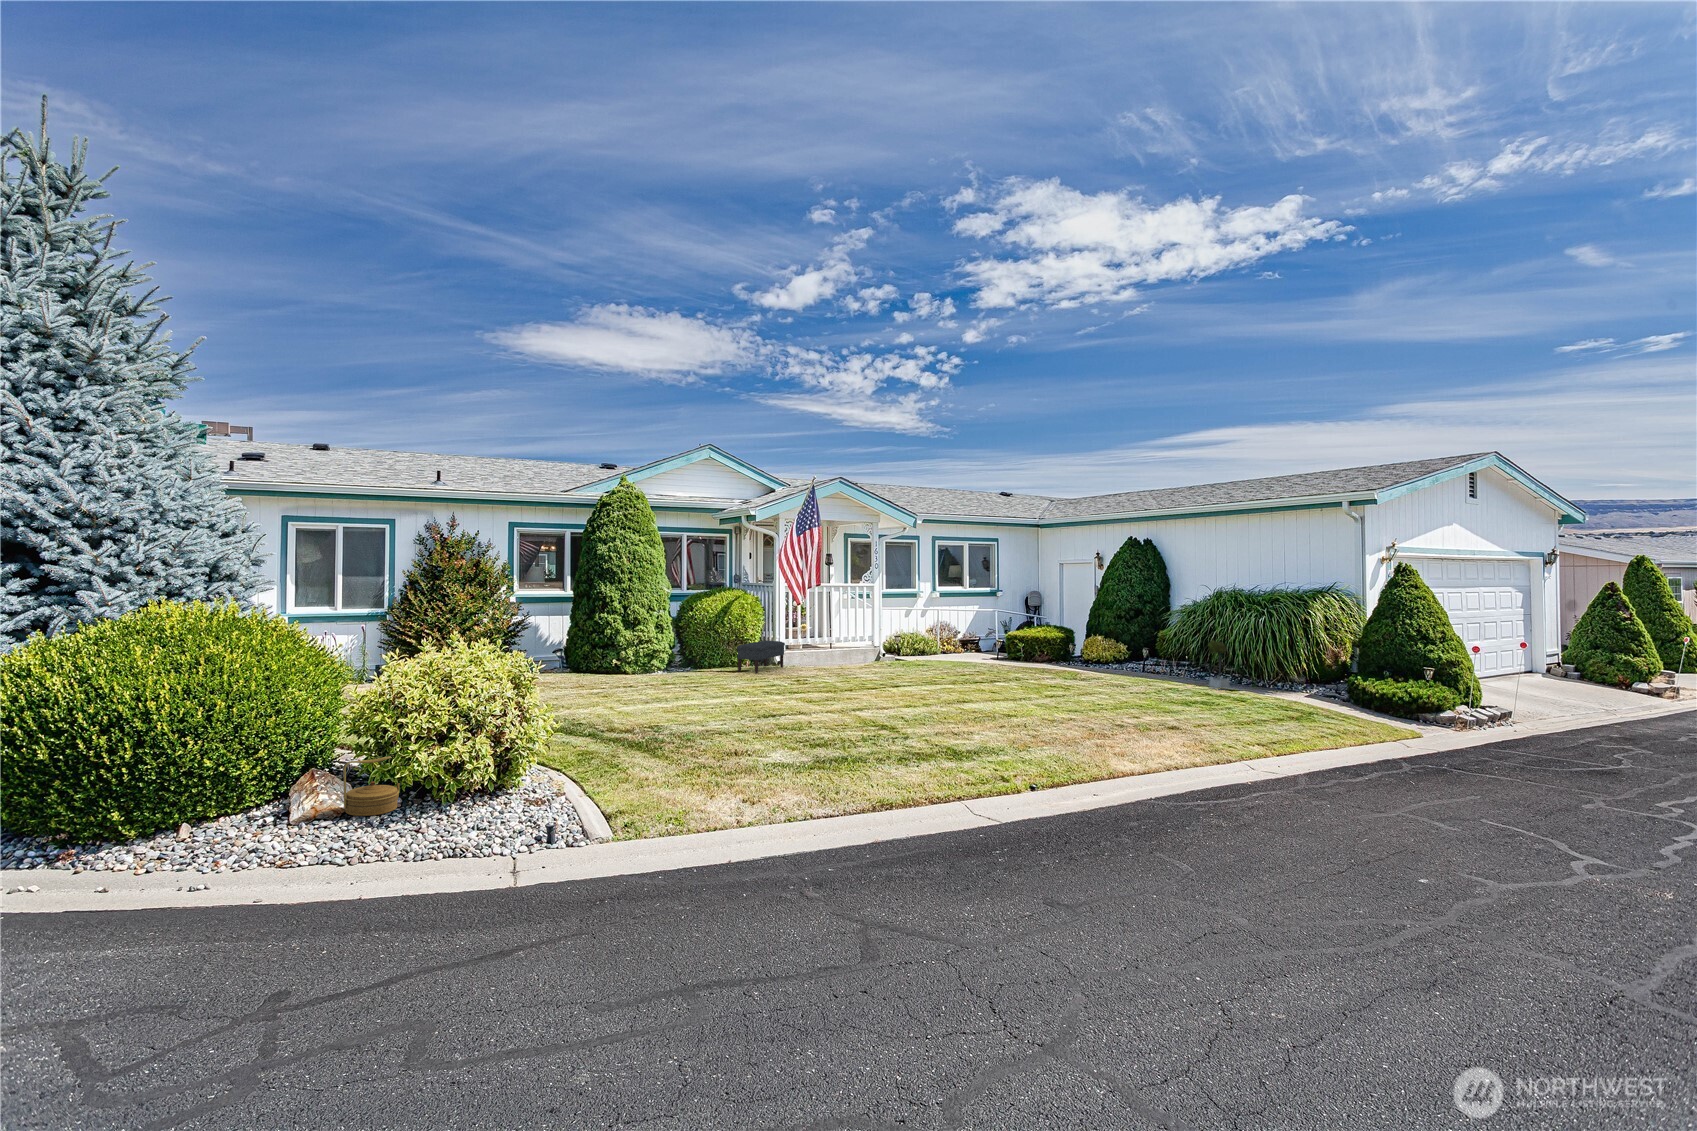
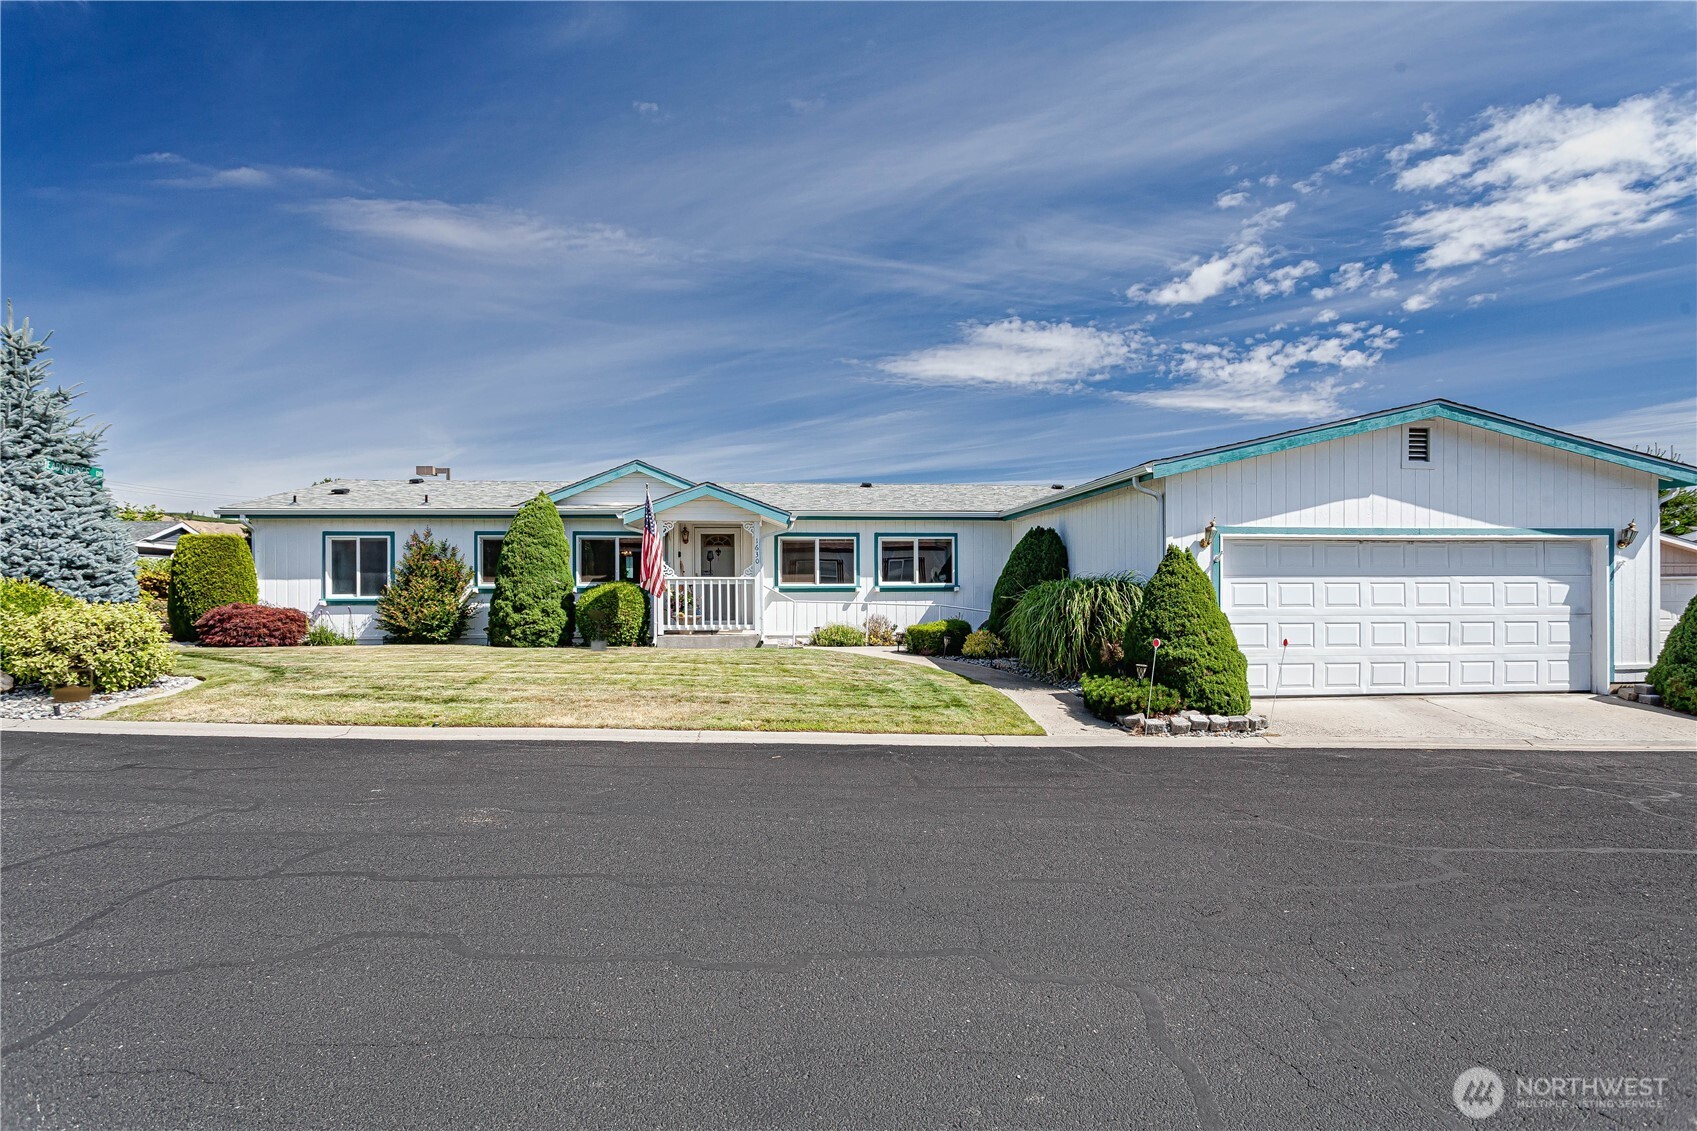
potted tree: present [1208,640,1229,689] -> present [588,609,607,651]
bench: present [737,641,785,674] -> none [612,626,668,652]

